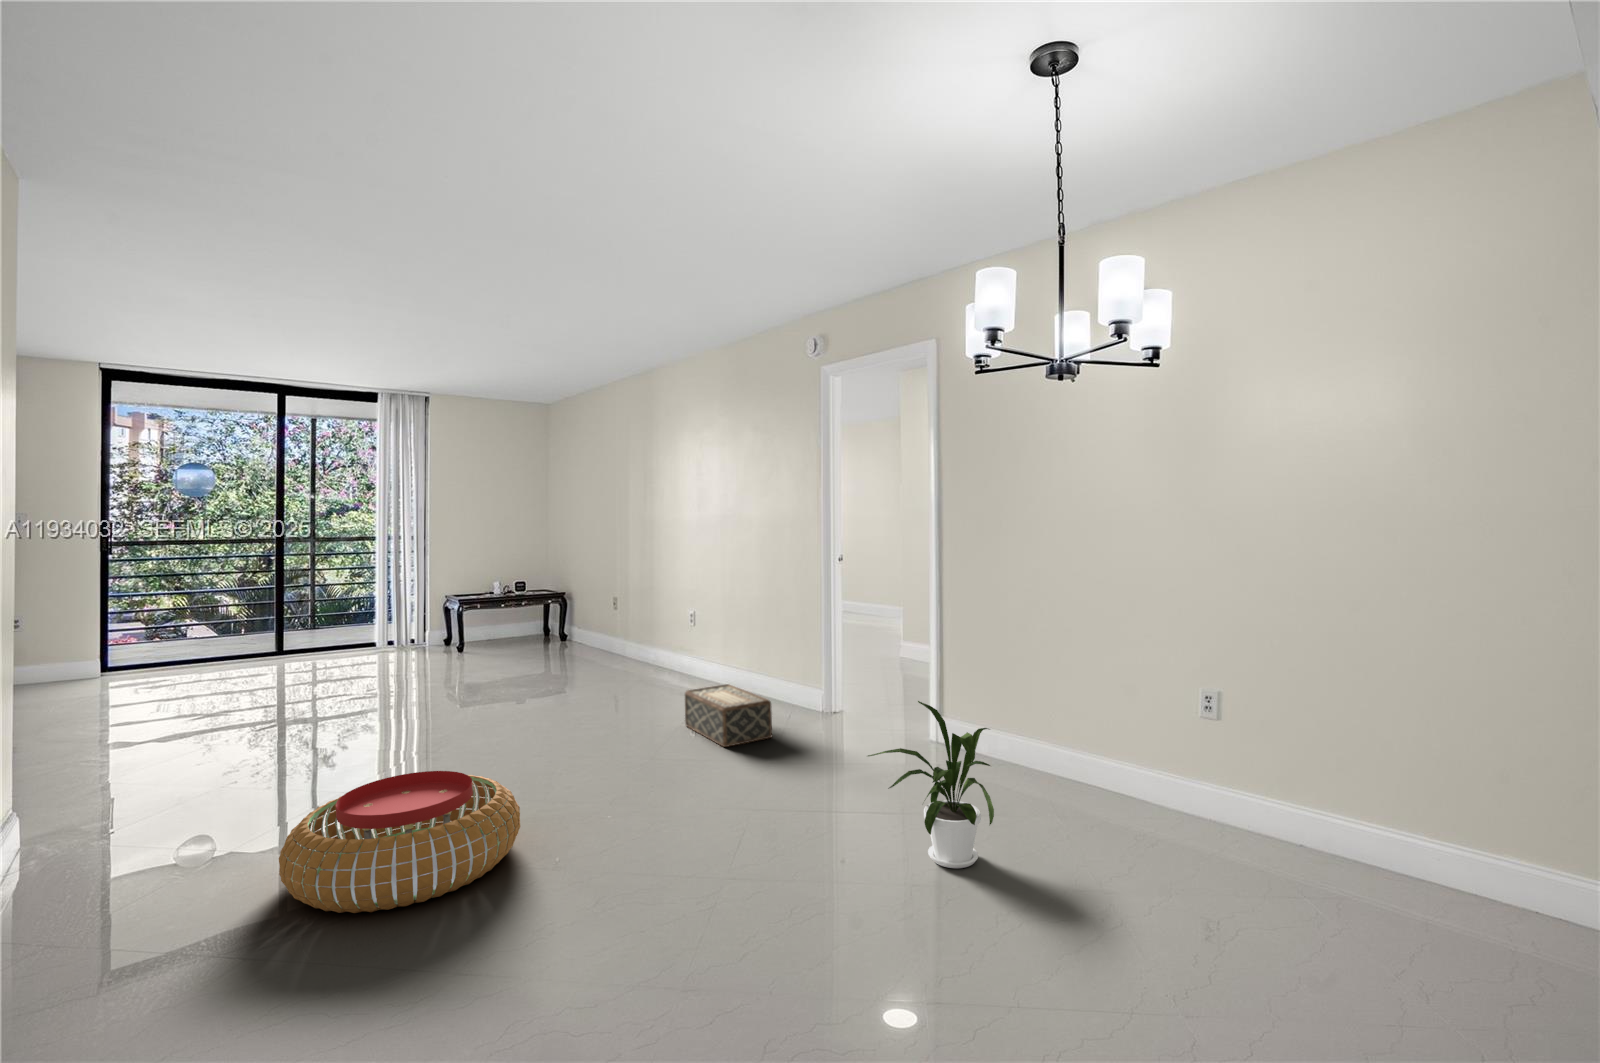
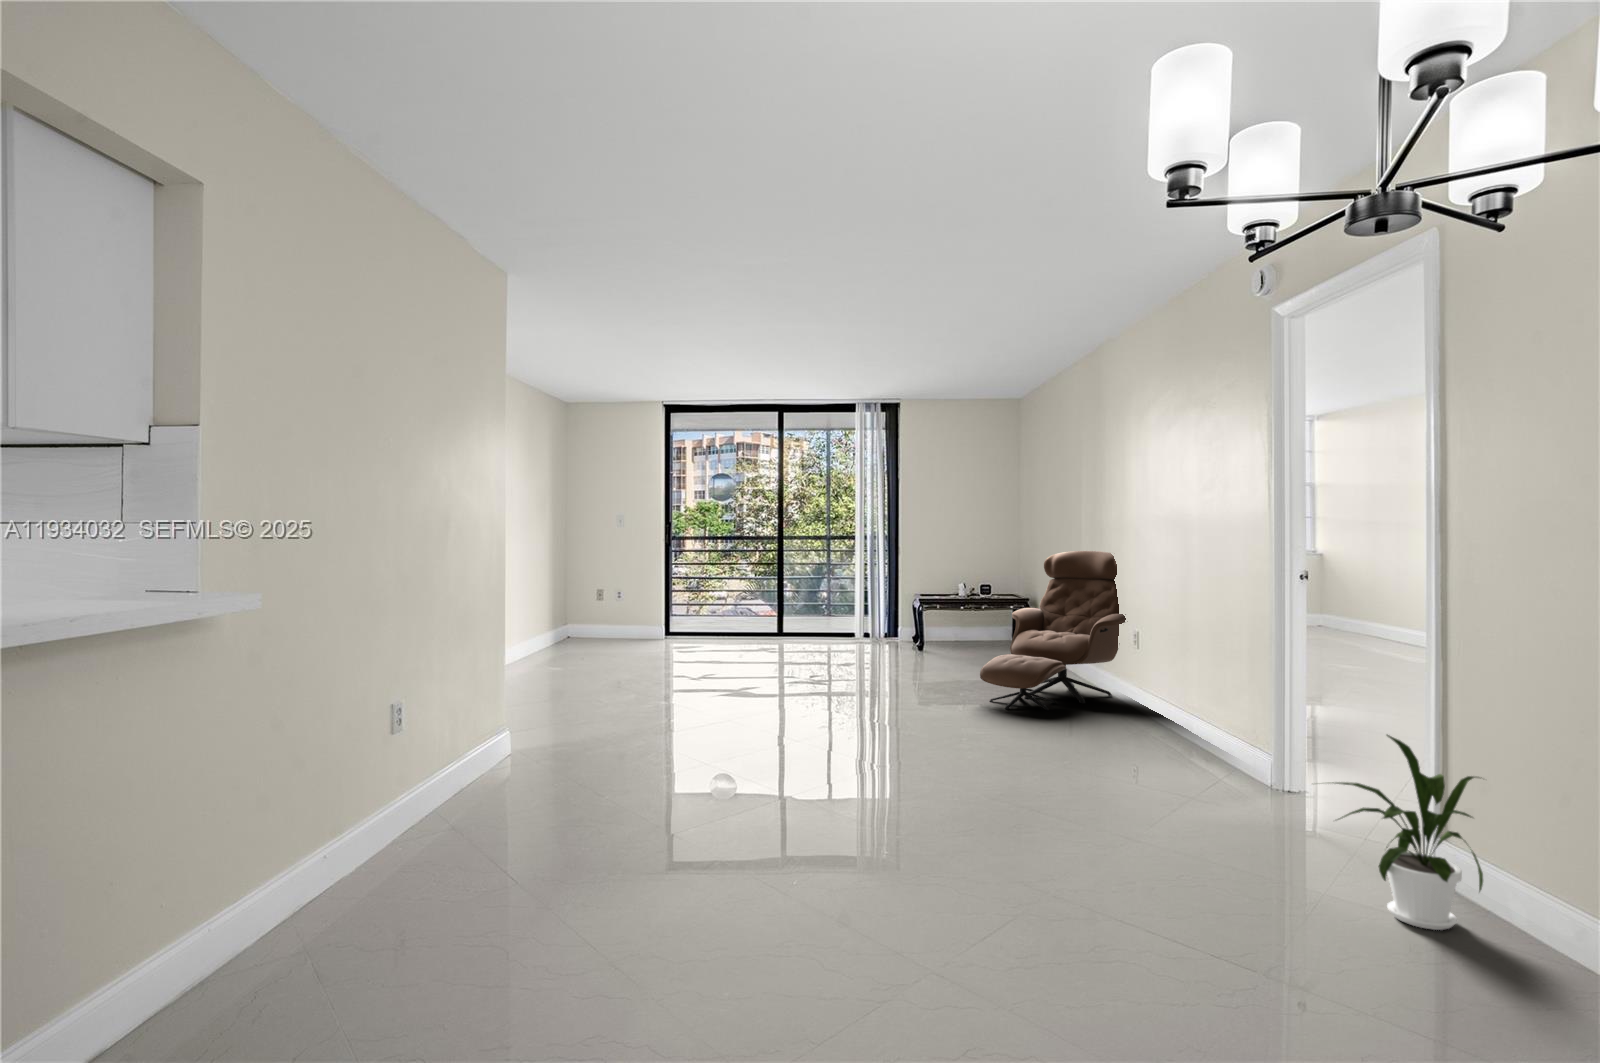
lounge chair: none [526,547,664,708] -> present [980,551,1126,710]
woven basket: present [685,684,772,747] -> none [1138,706,1237,770]
pouf: present [279,771,520,913] -> none [785,731,958,828]

